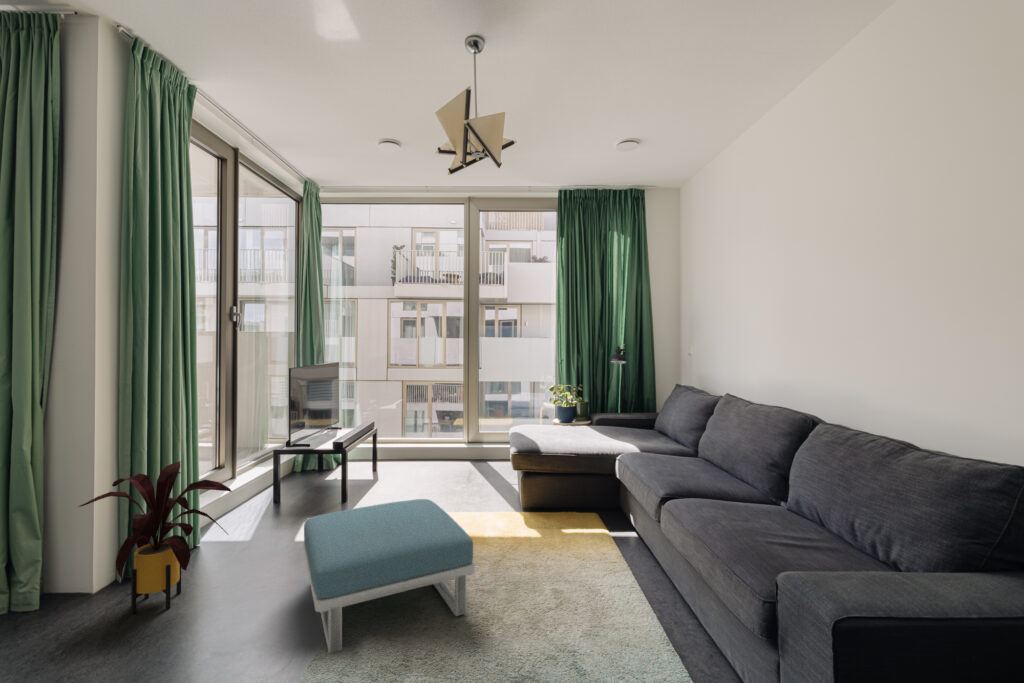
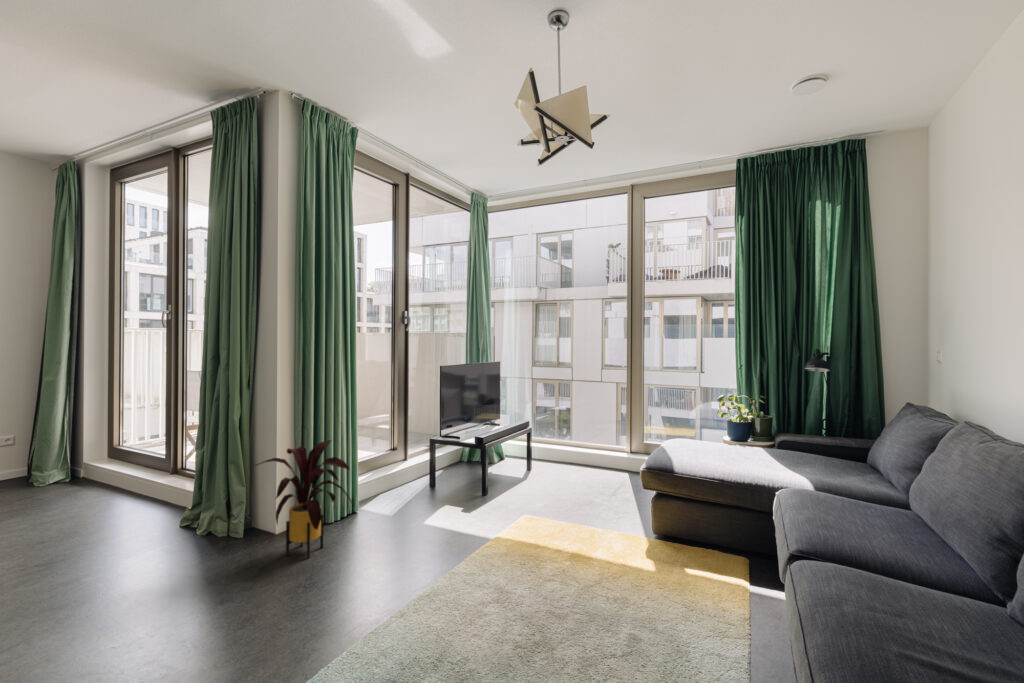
footstool: present [304,499,475,653] -> none [372,502,531,632]

